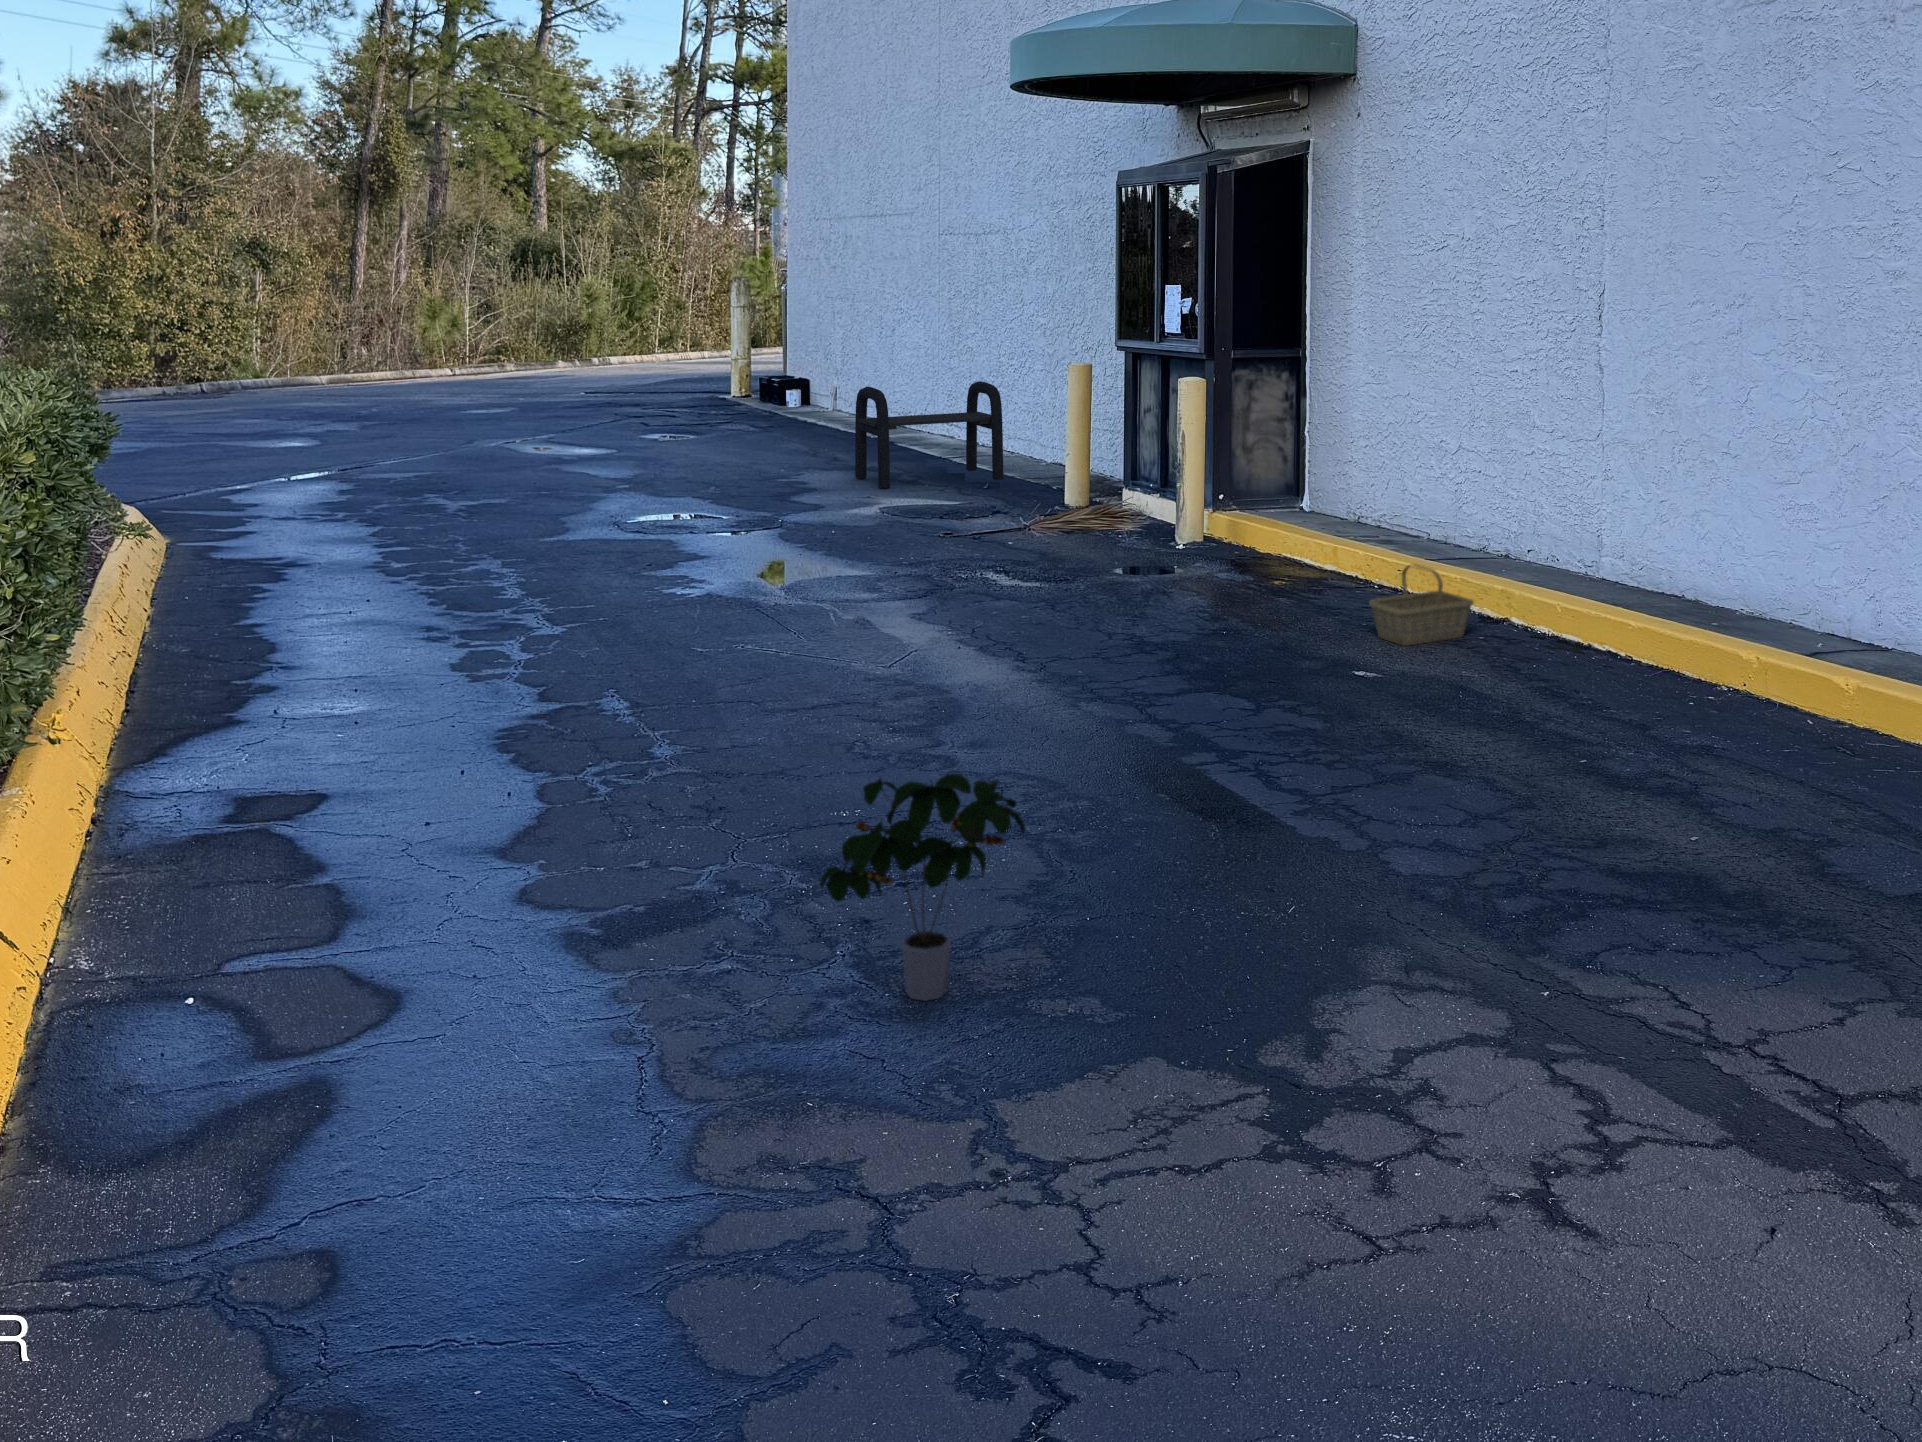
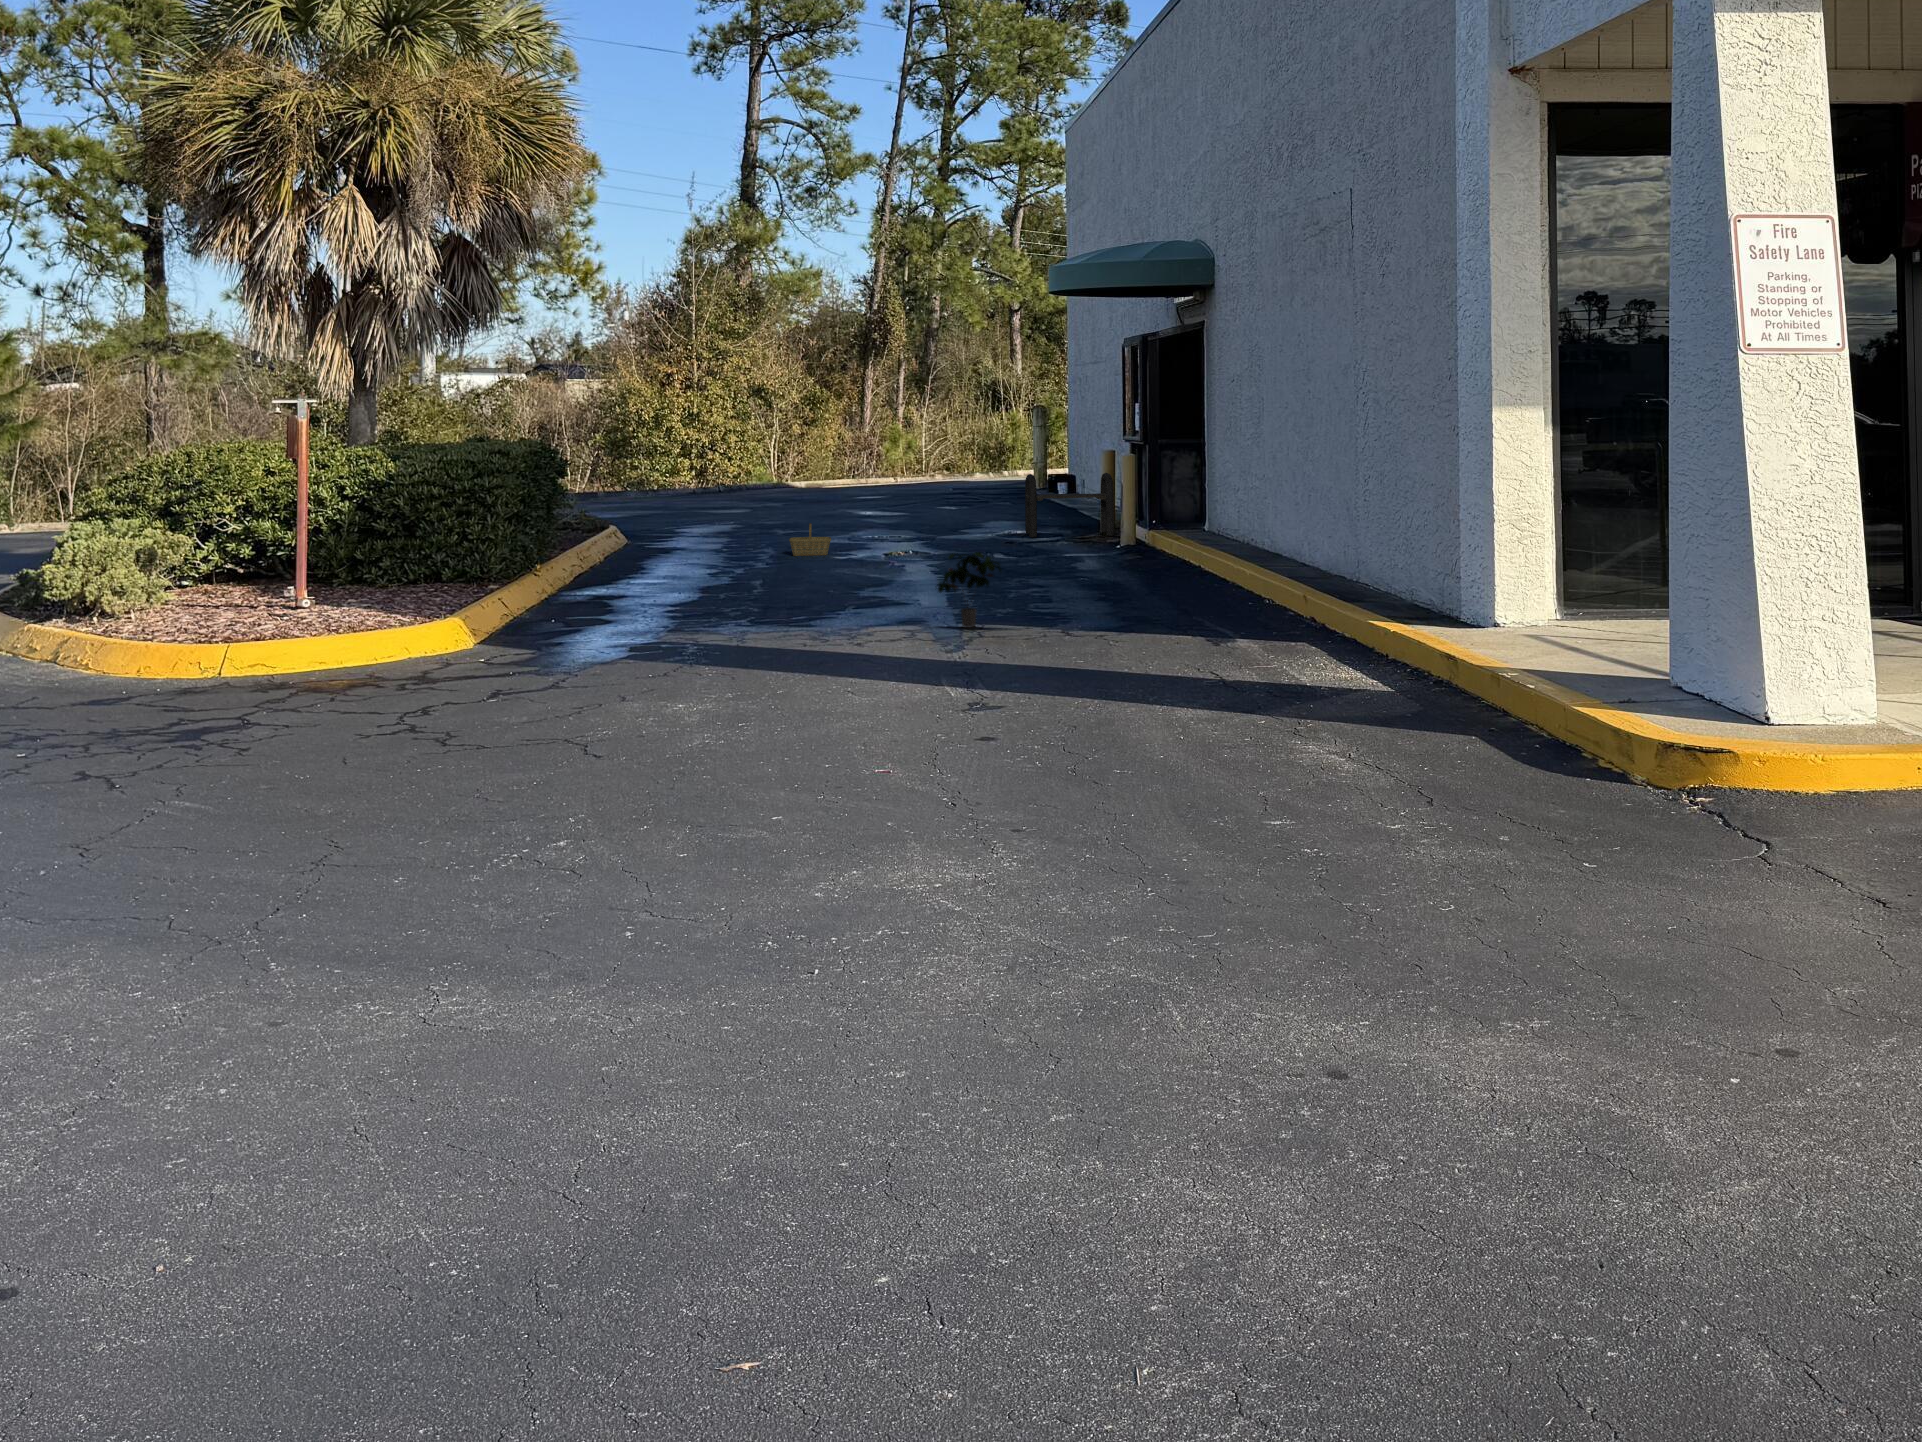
basket: present [1369,564,1474,646] -> present [789,523,831,556]
potted plant: present [820,774,1025,1001] -> present [938,552,1001,628]

